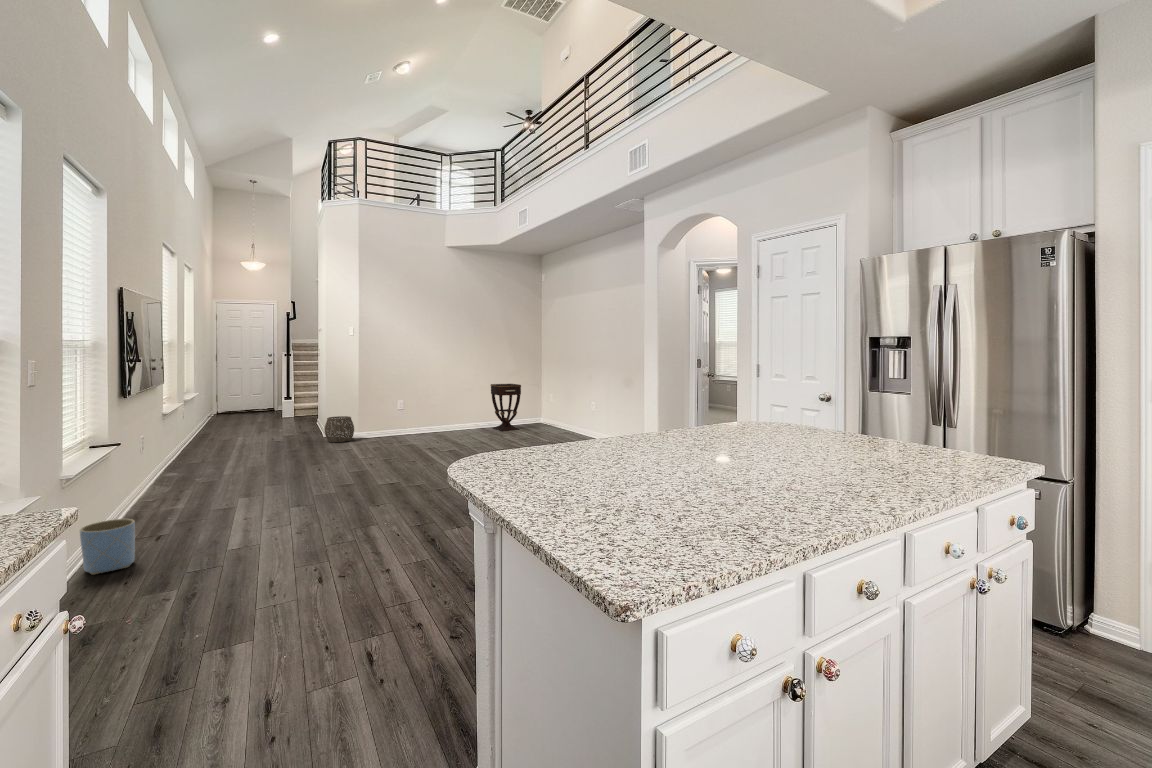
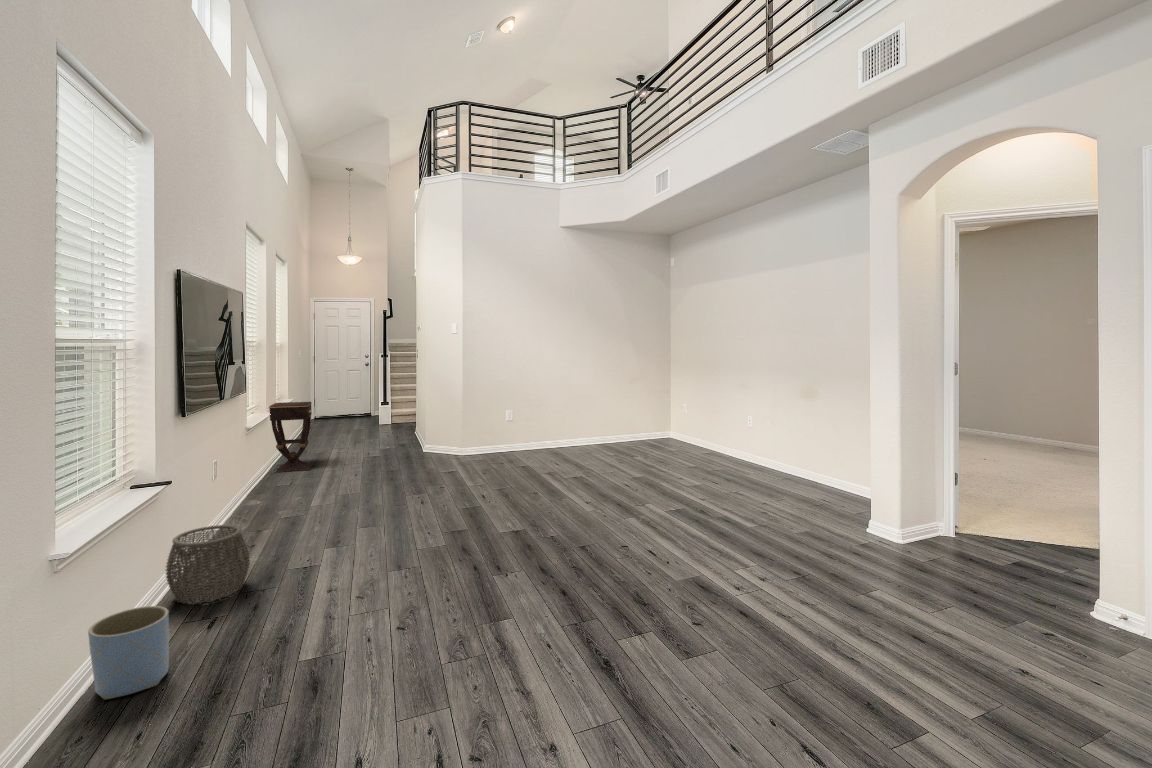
side table: present [491,384,521,431] -> present [269,402,313,472]
woven basket: present [324,416,354,442] -> present [166,525,250,604]

